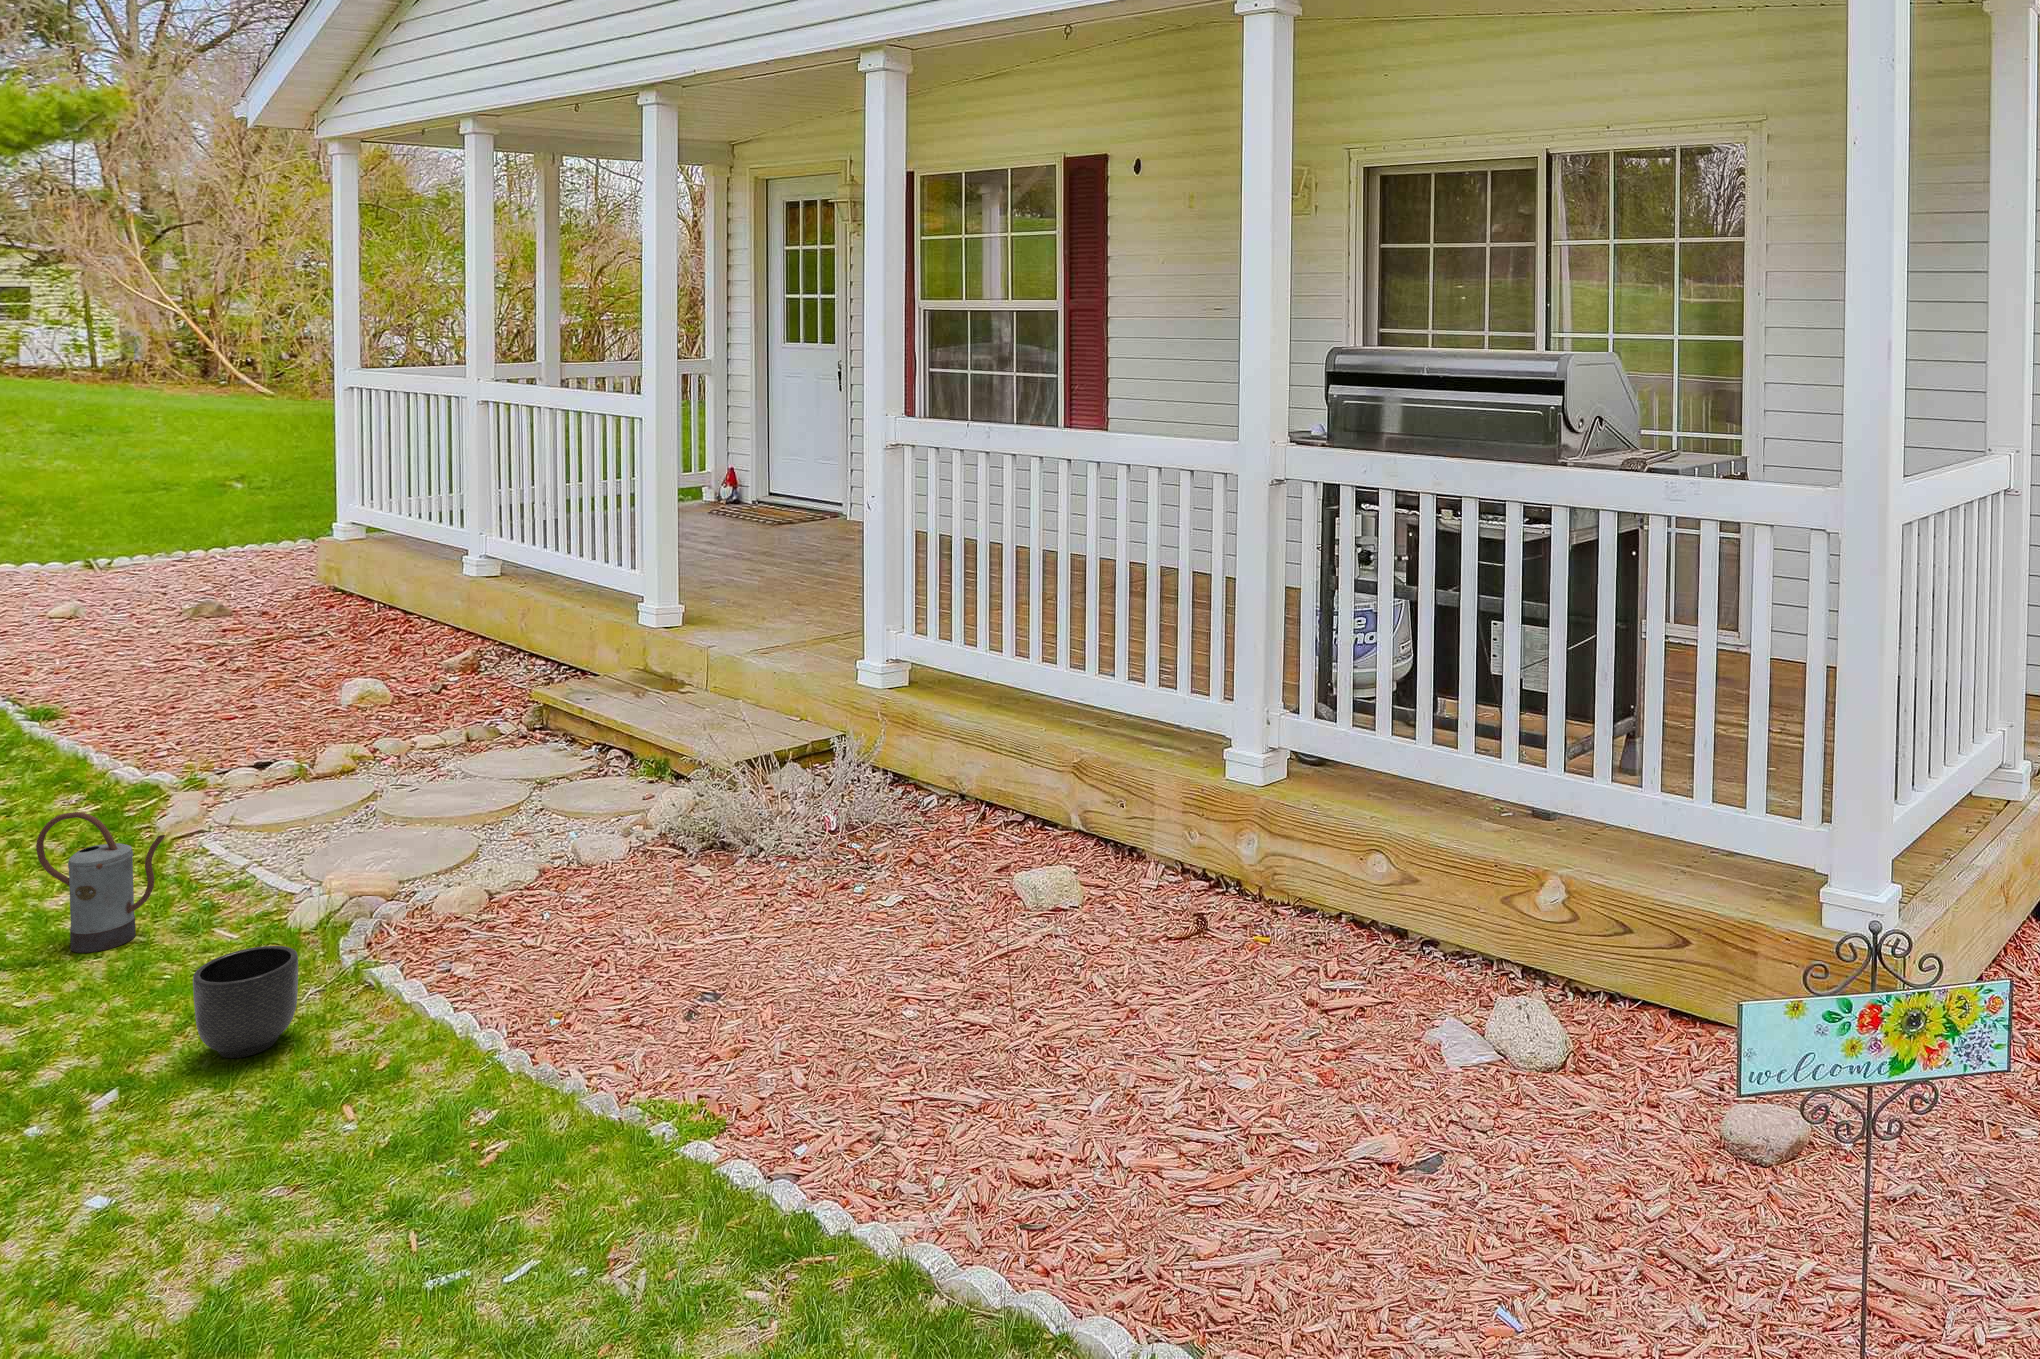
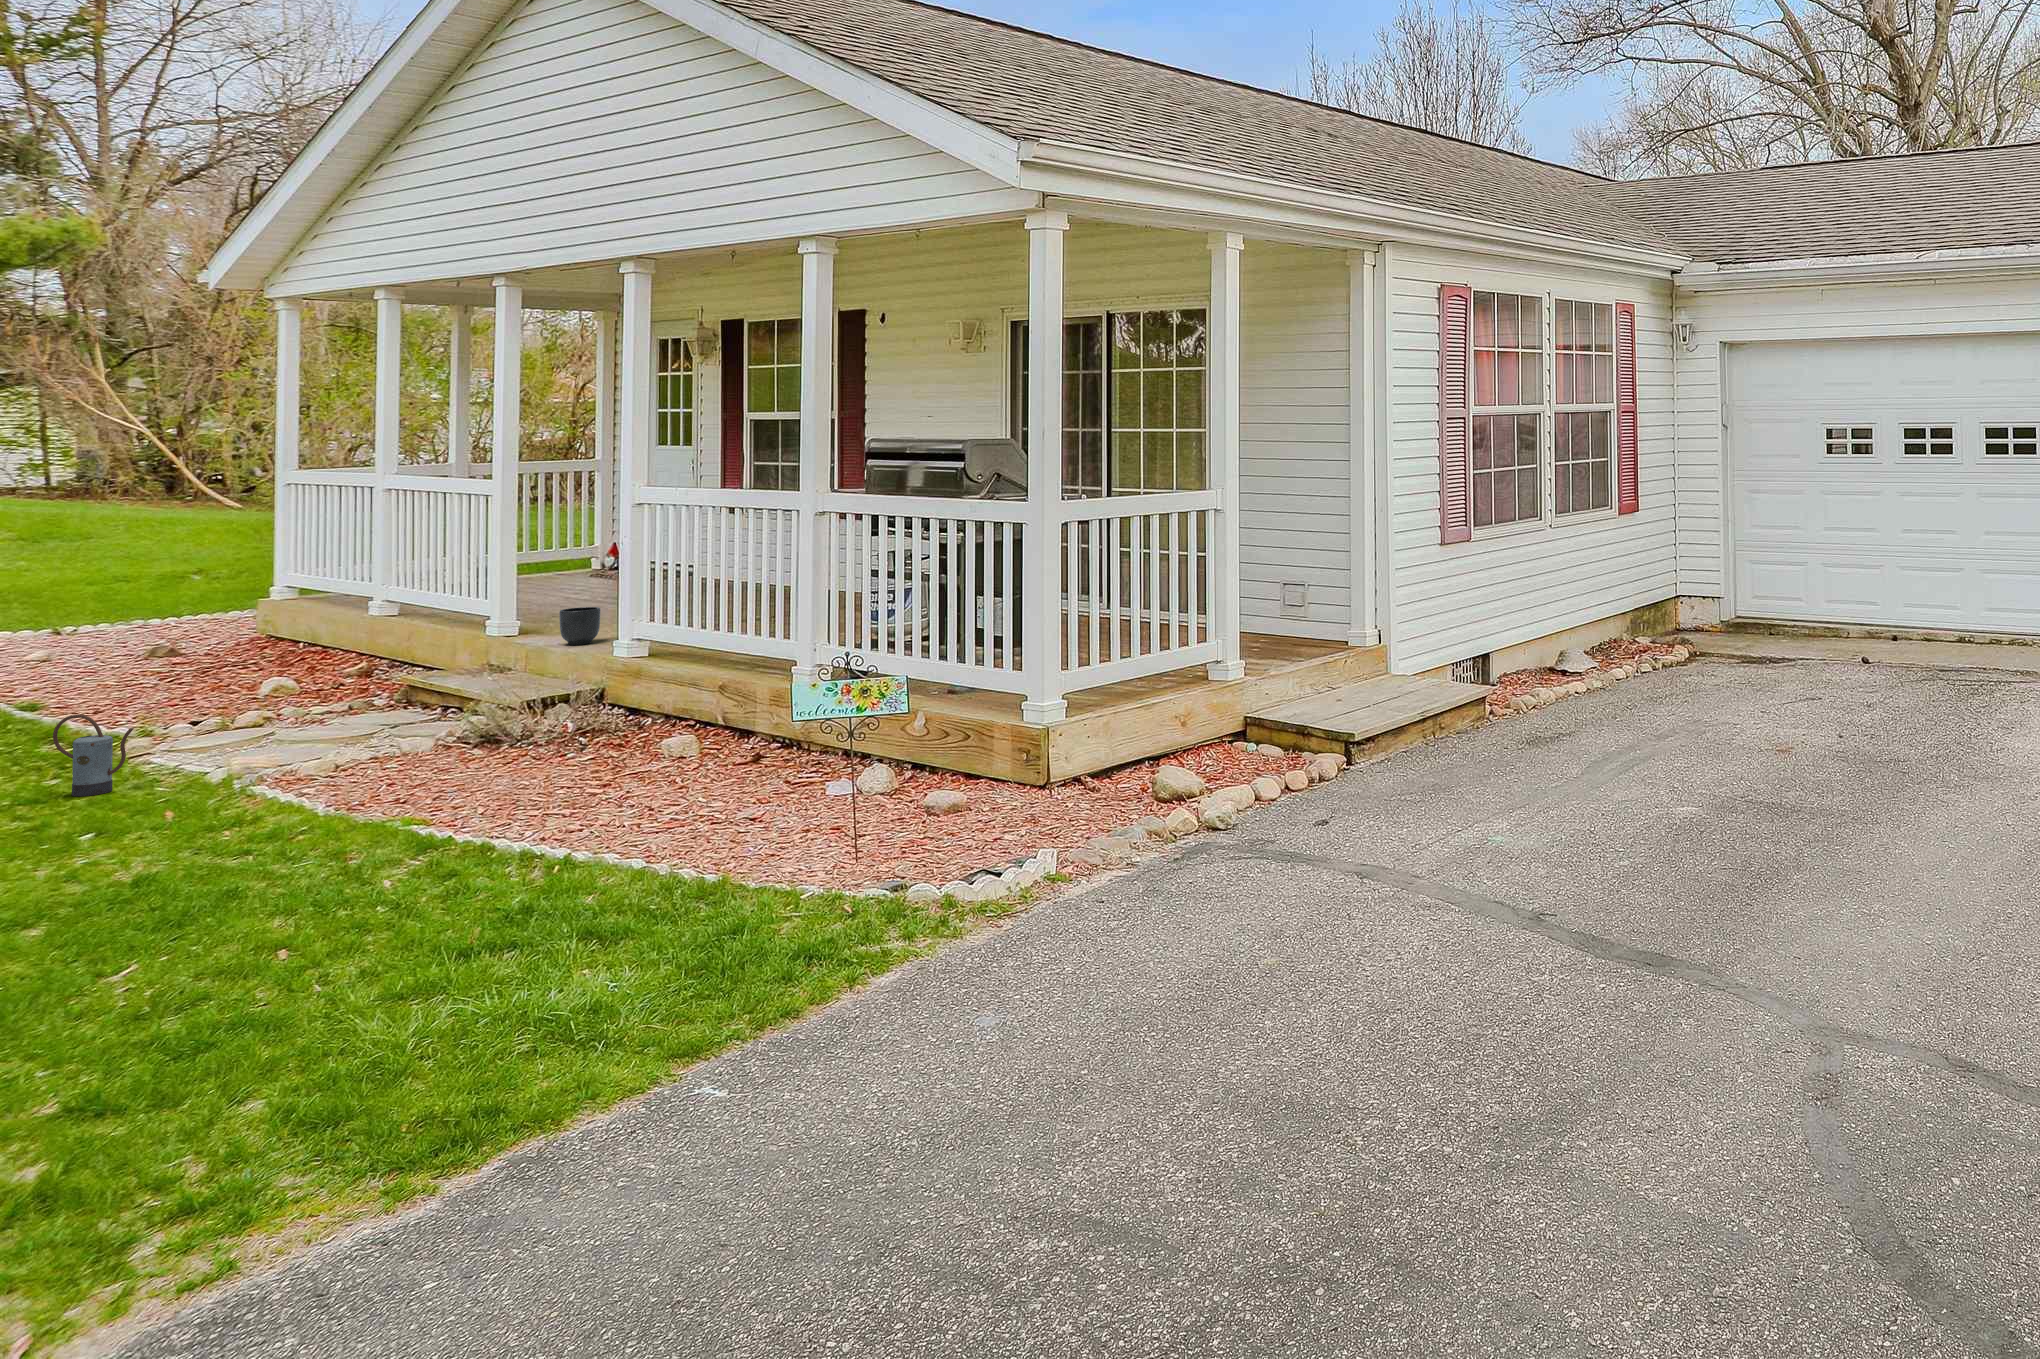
planter: present [193,946,298,1058] -> present [559,607,600,645]

